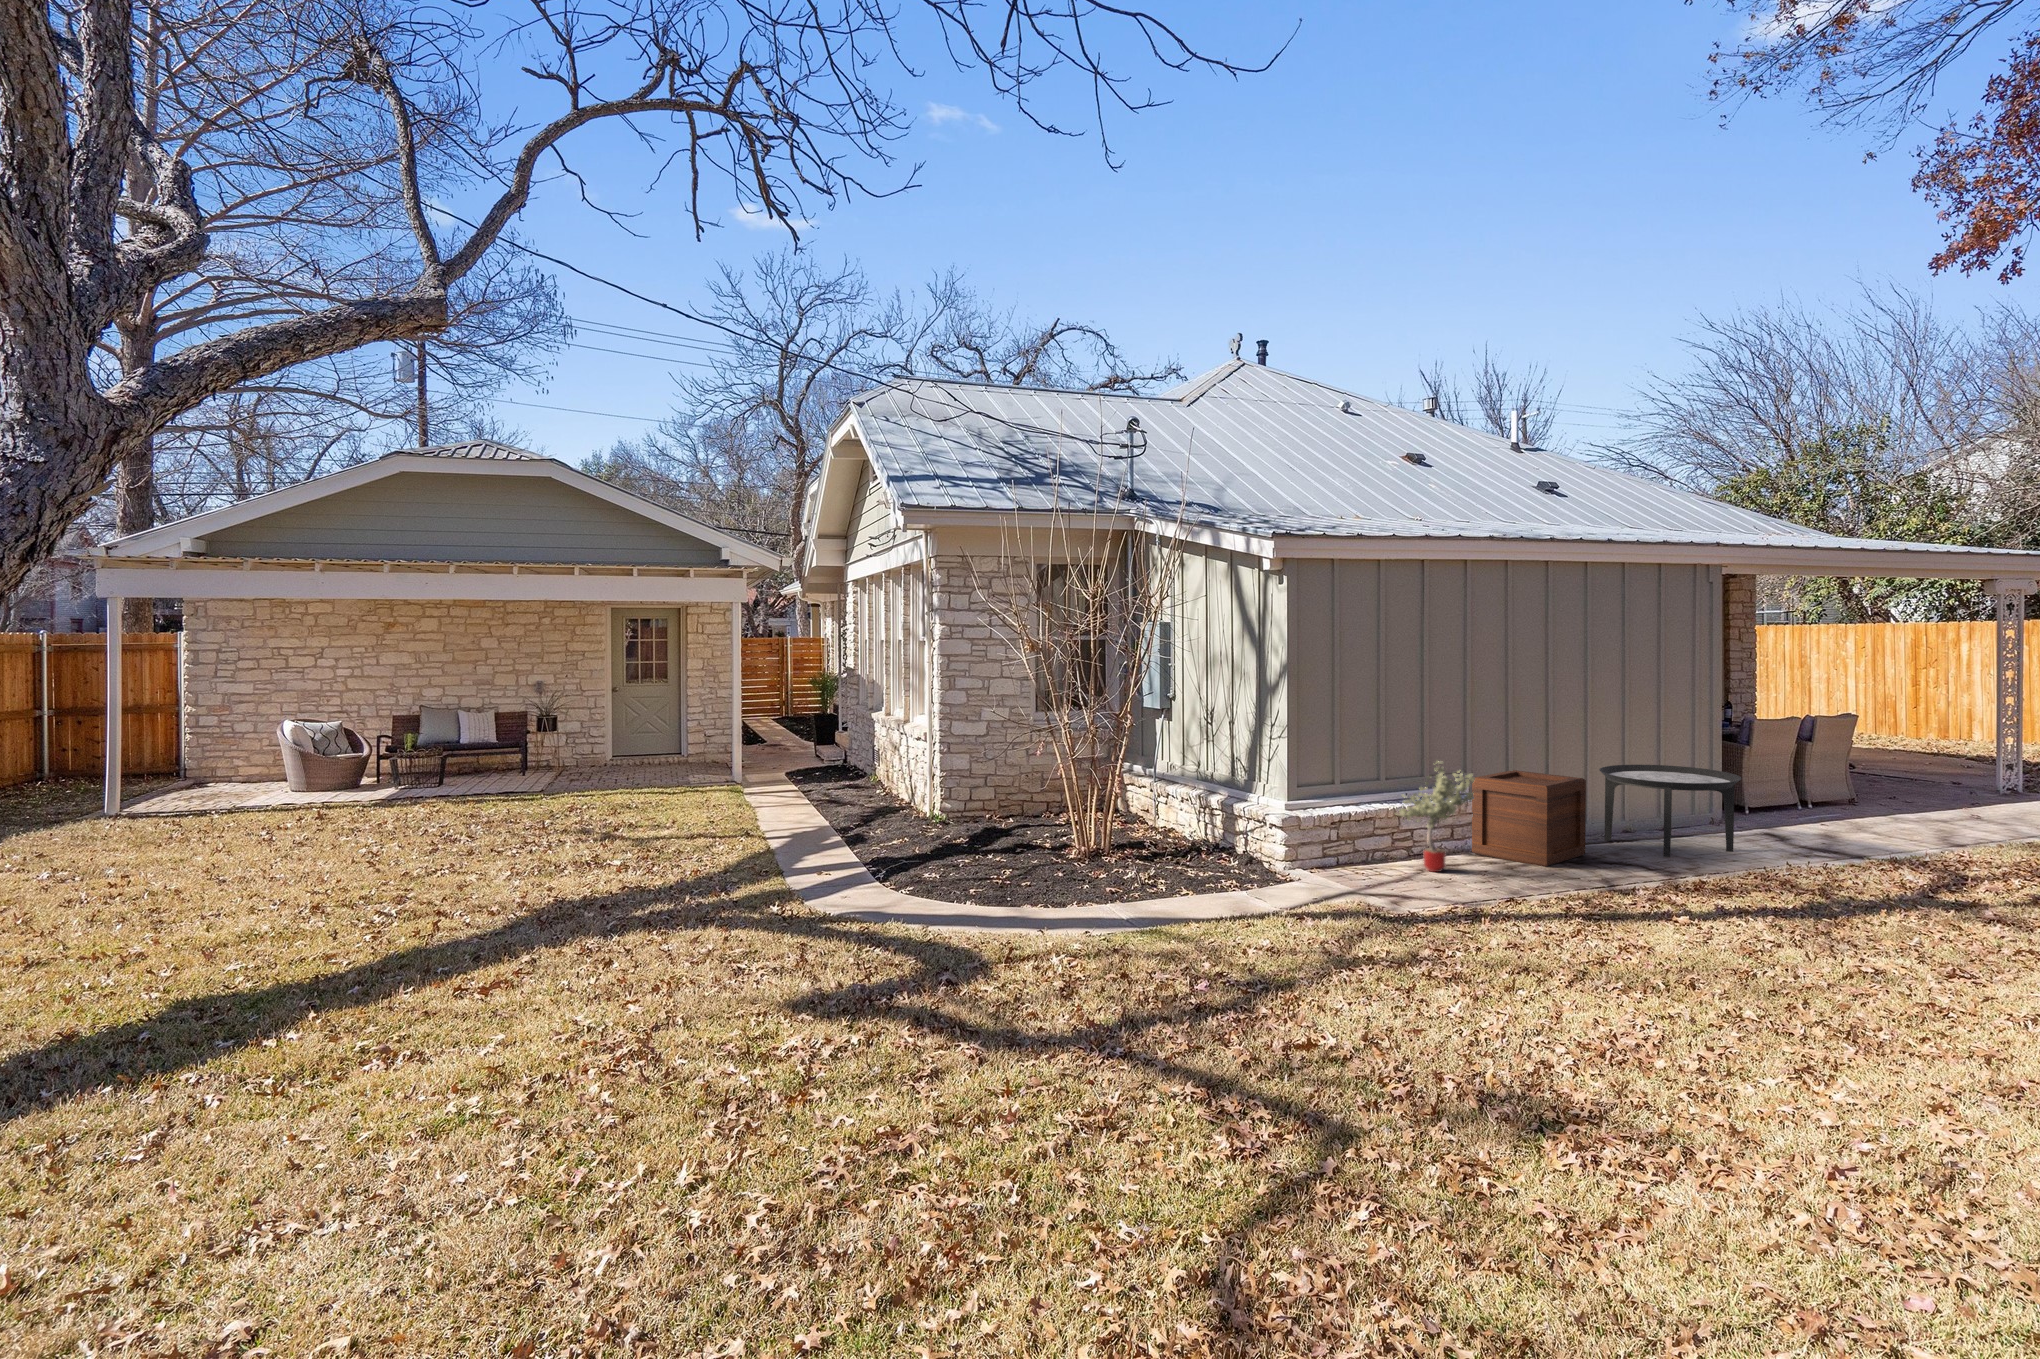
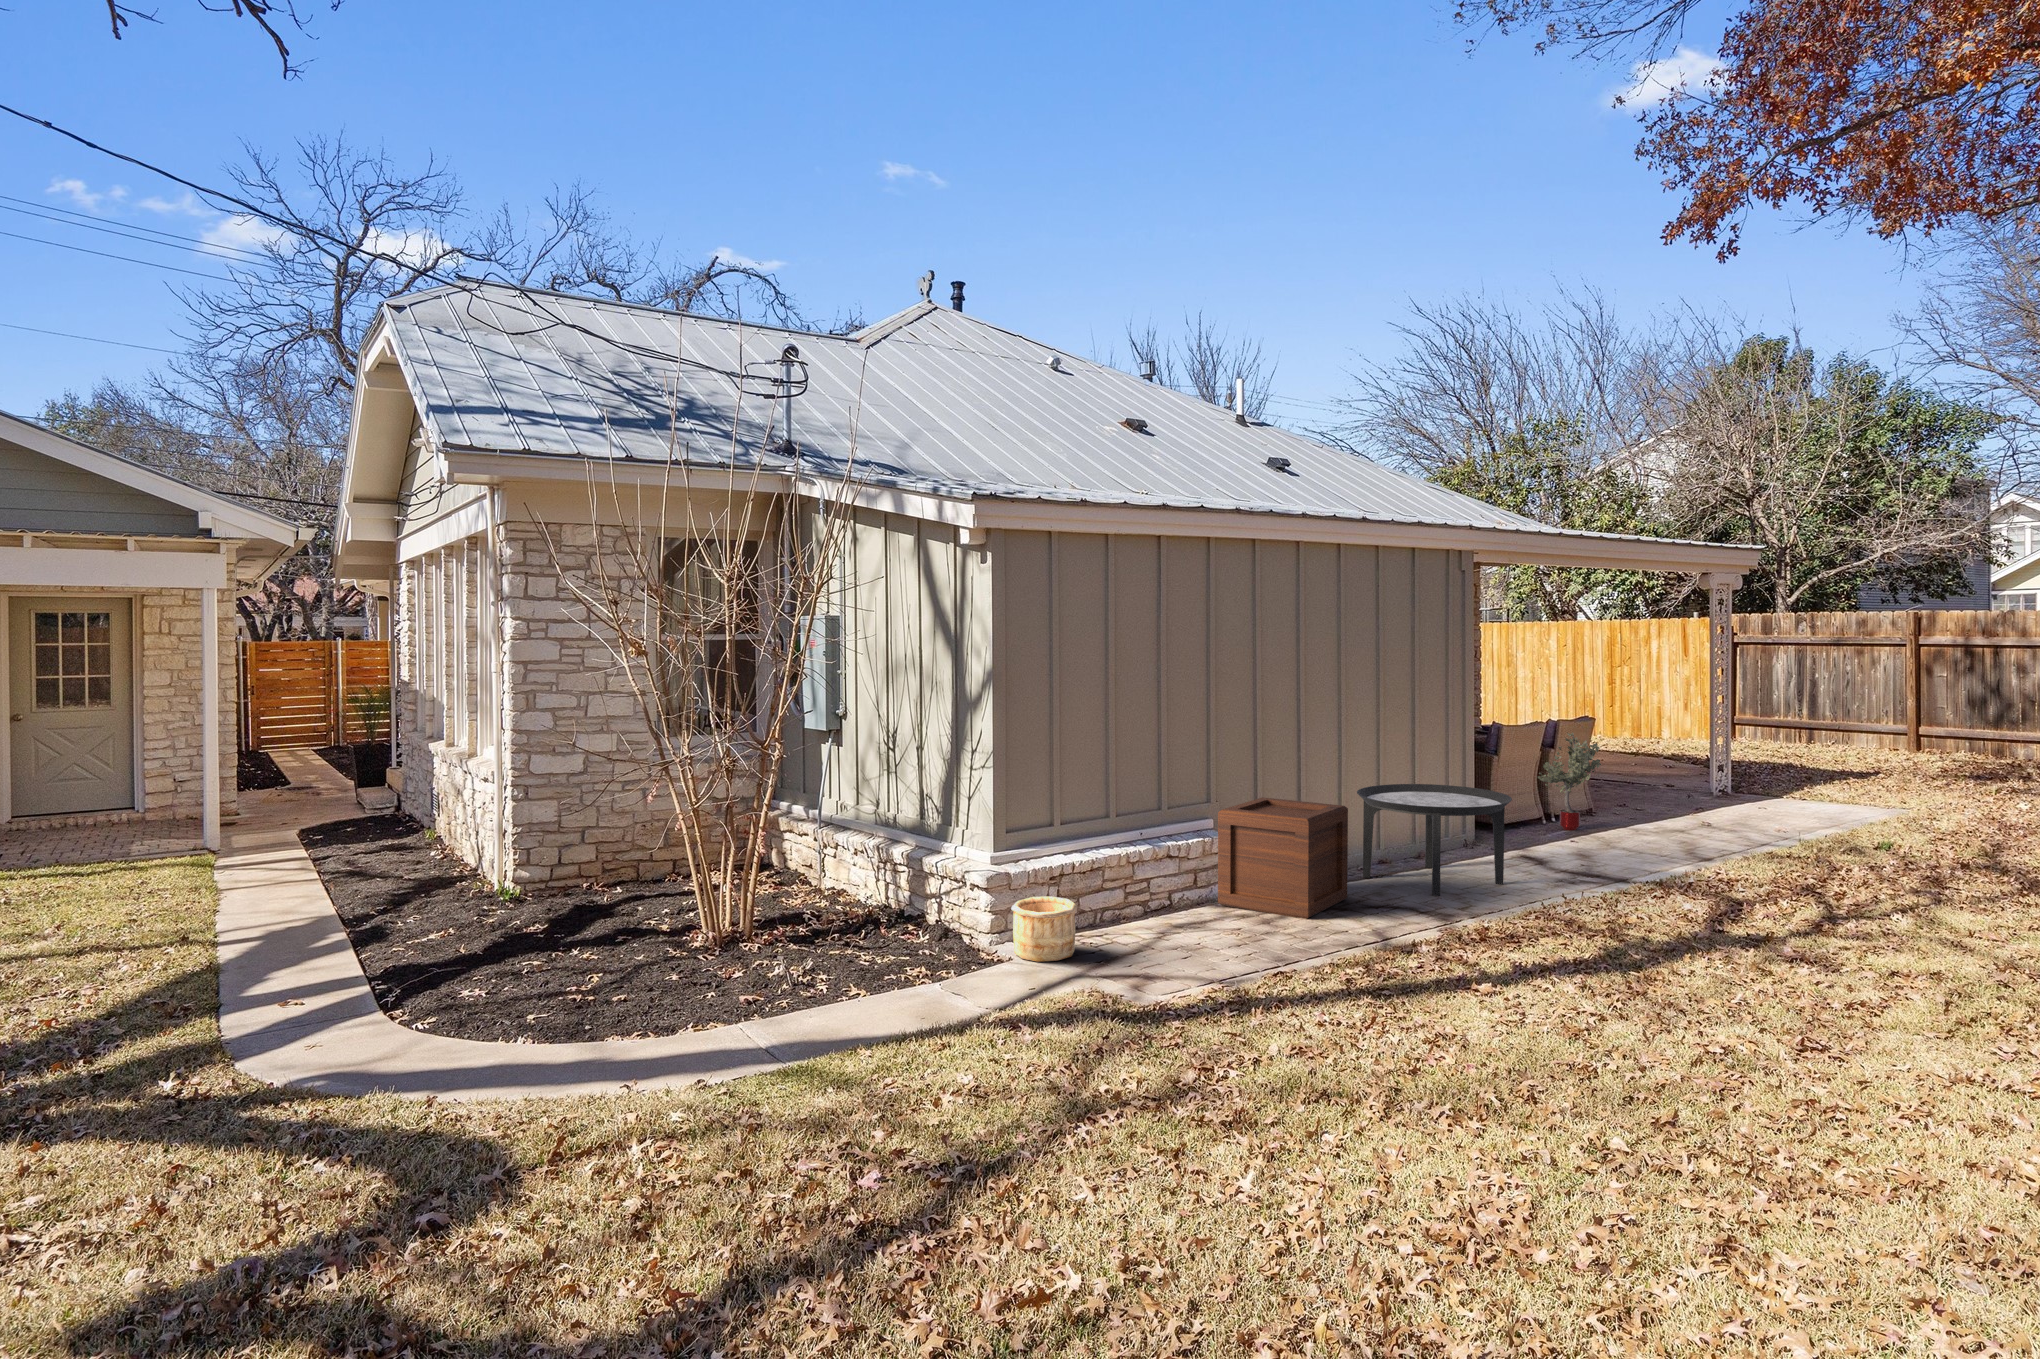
potted tree: present [1396,761,1474,872] -> present [1538,733,1601,830]
wooden bucket: none [1301,835,1352,882] -> present [1011,896,1077,962]

